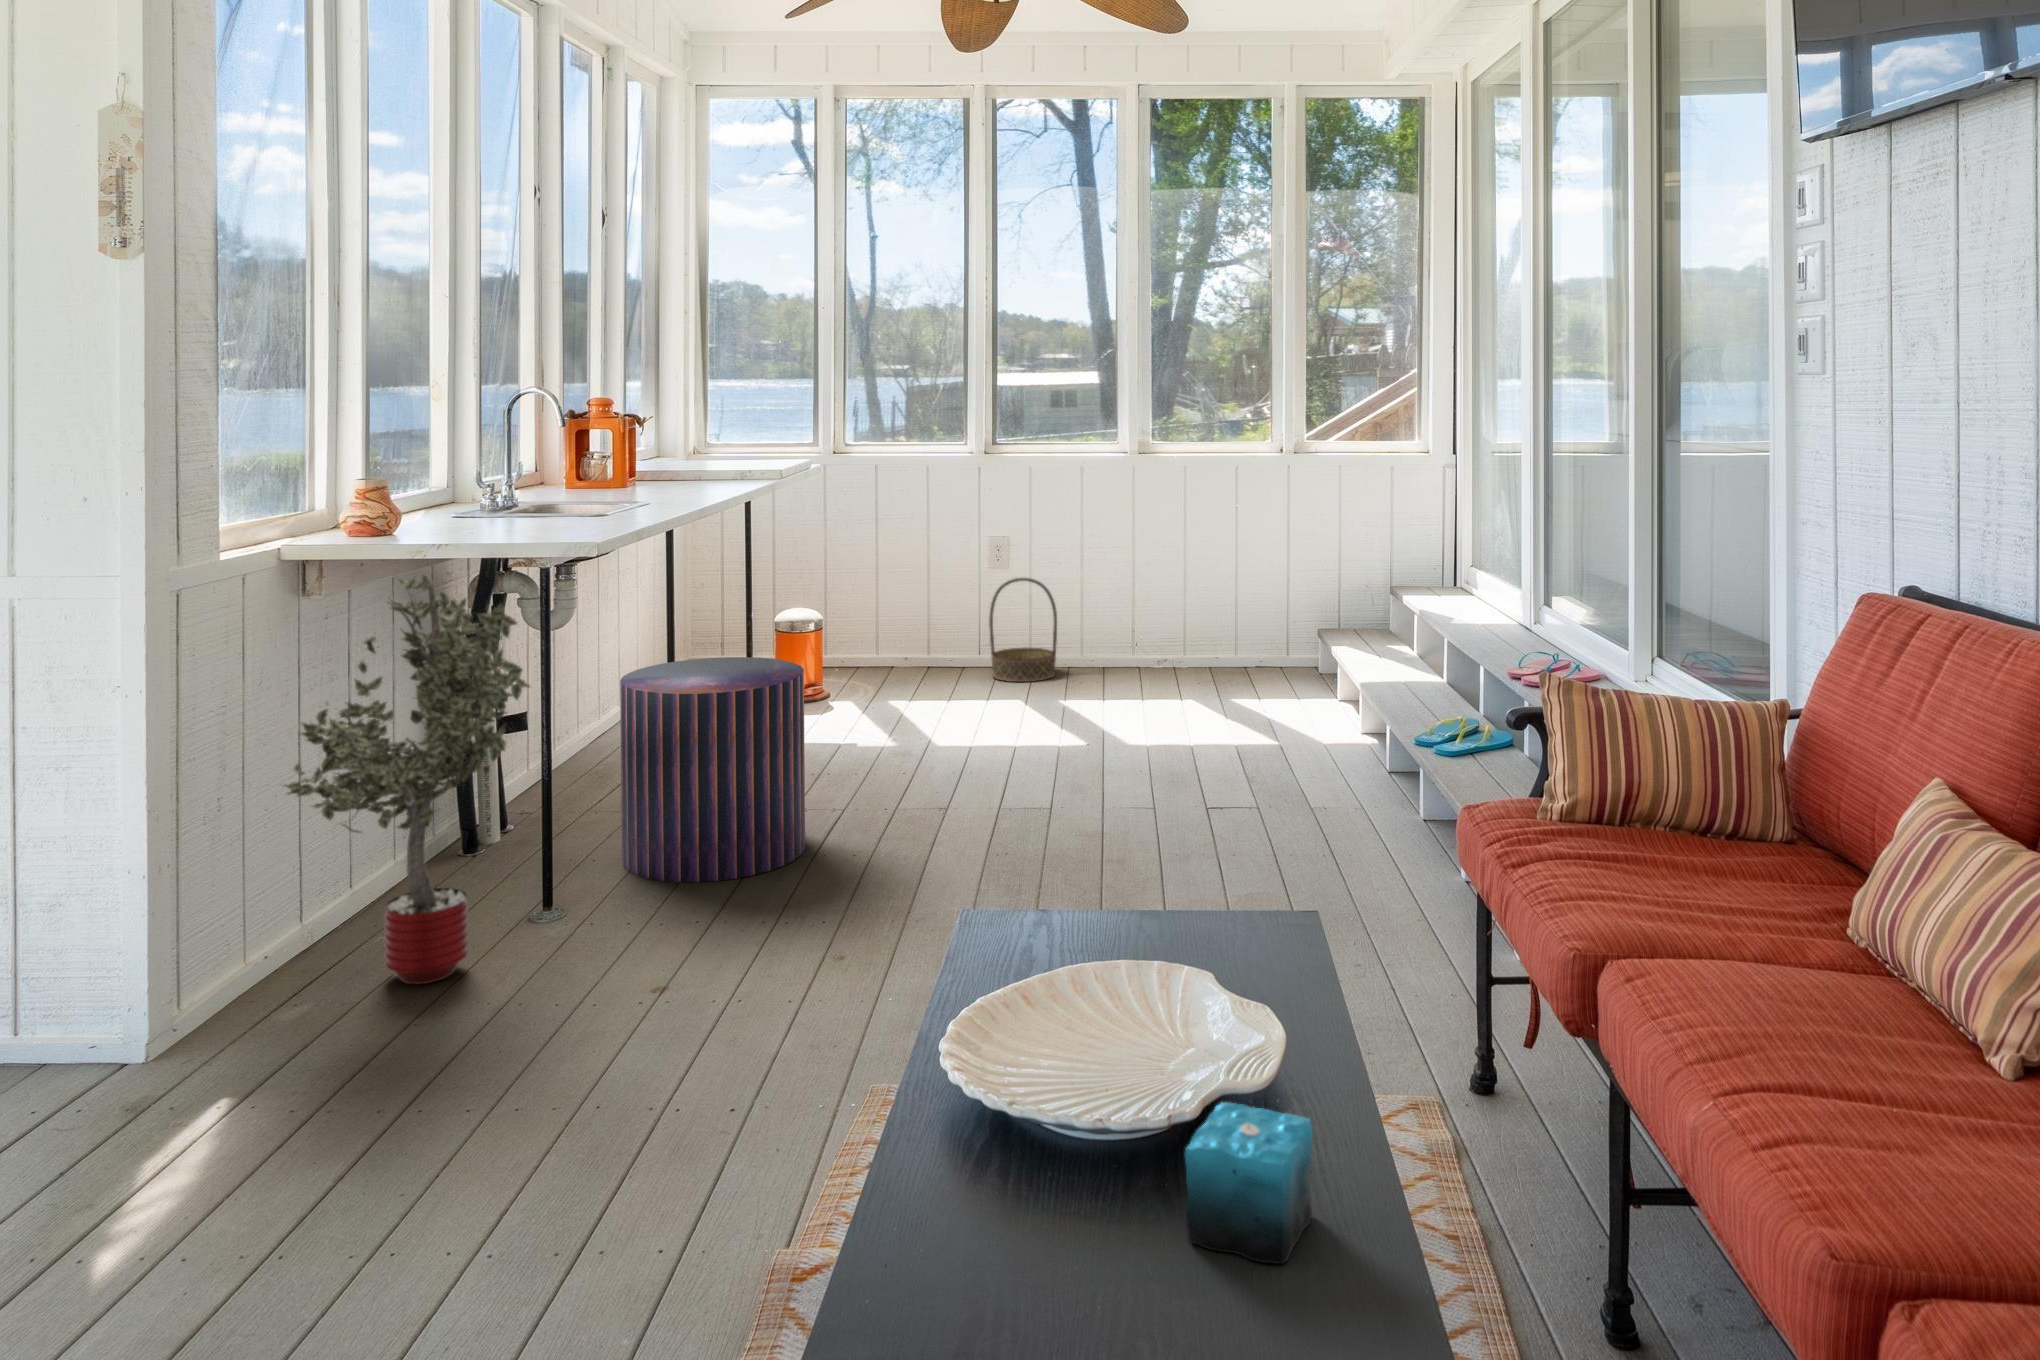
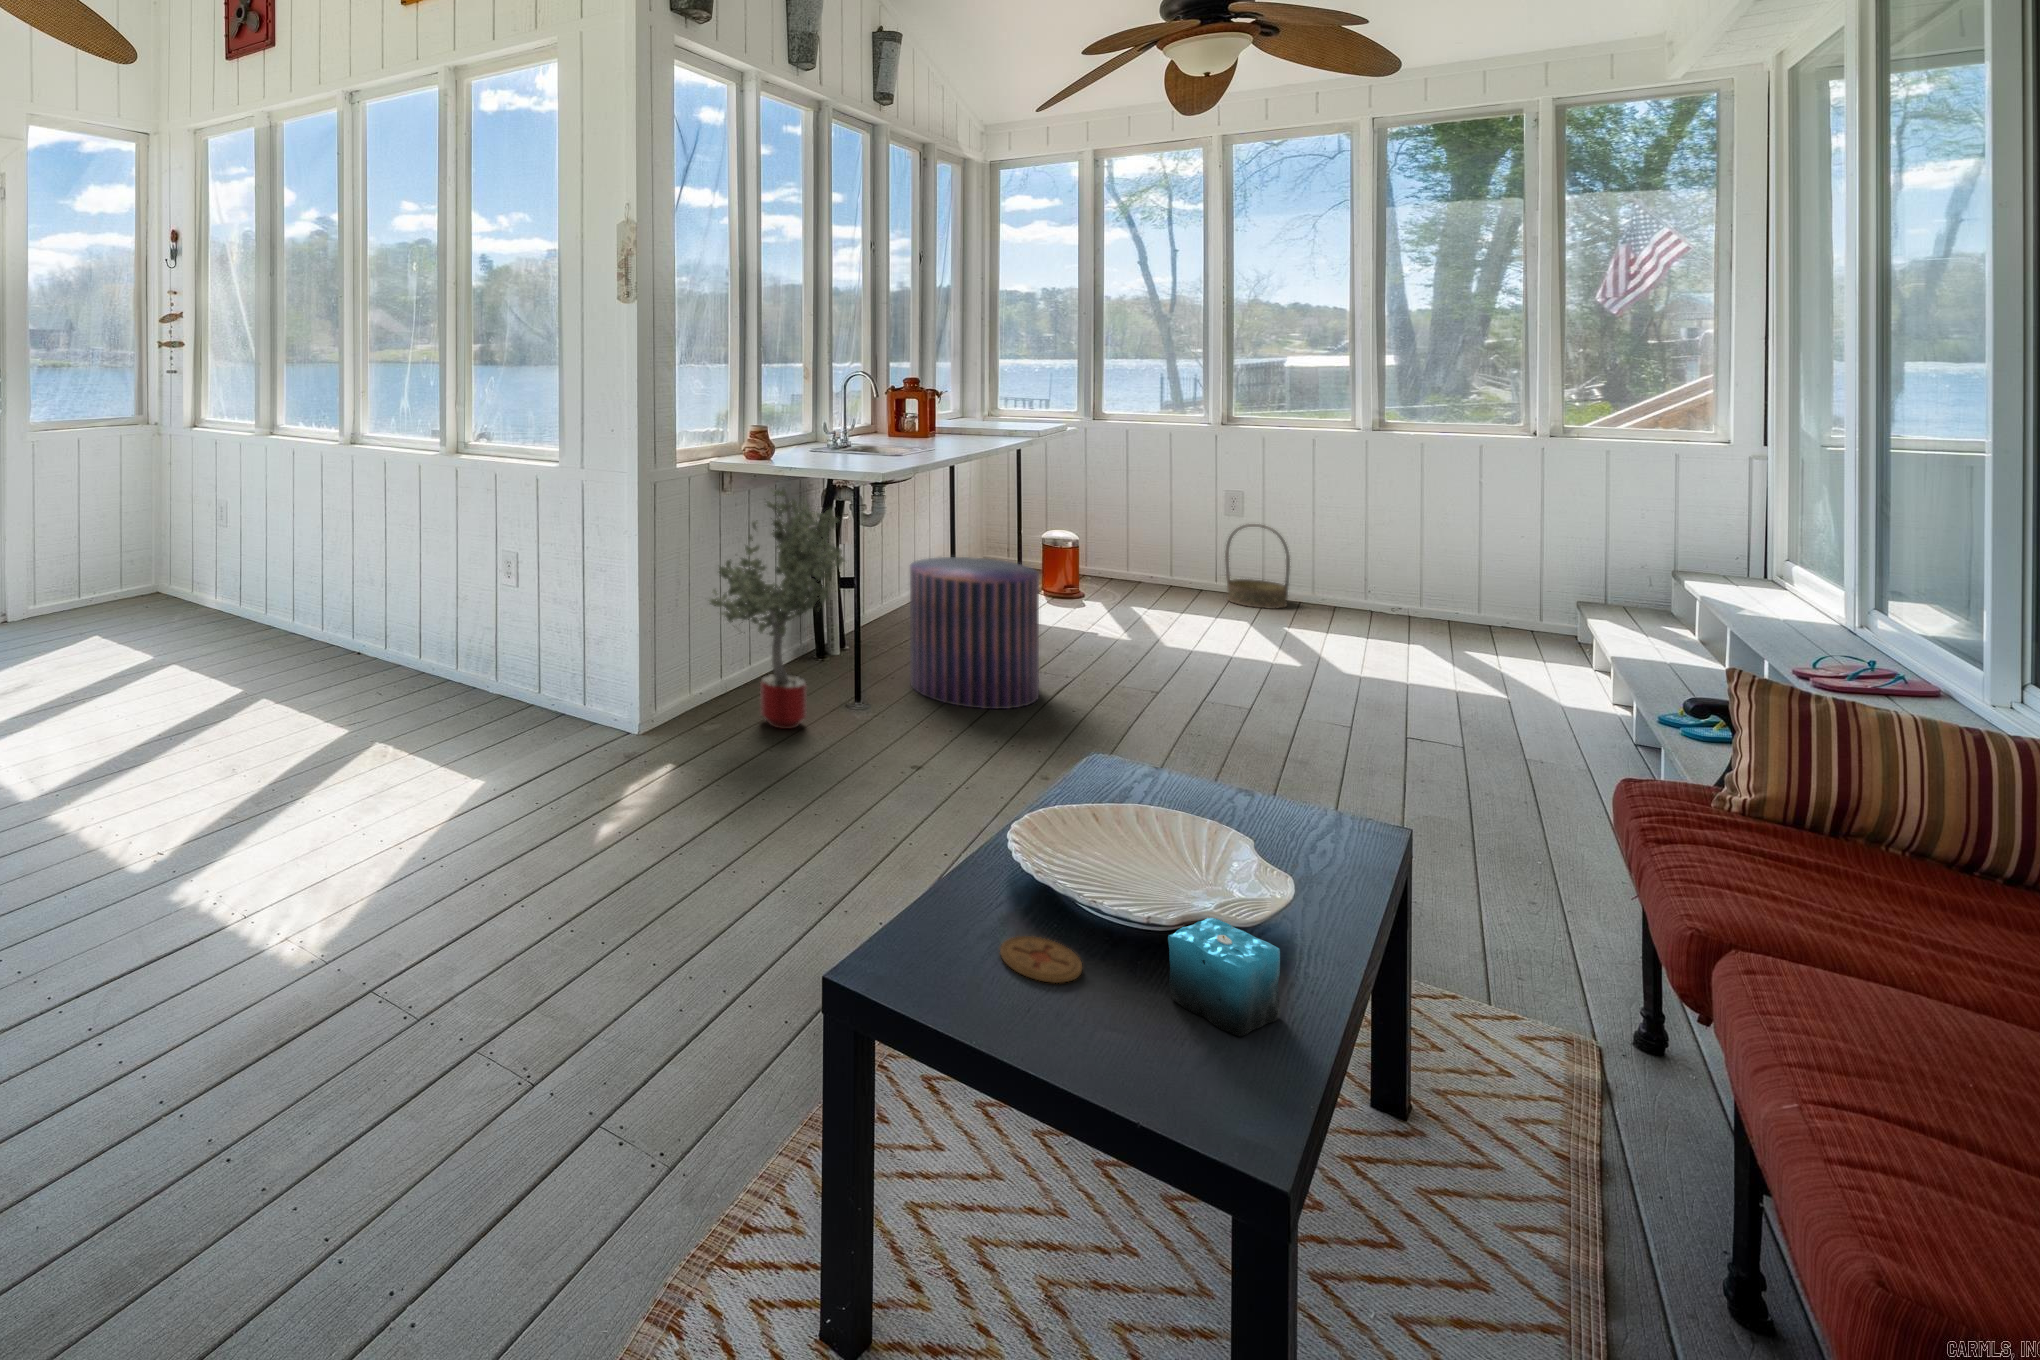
coaster: none [952,1213,1071,1287] -> present [1000,936,1082,983]

